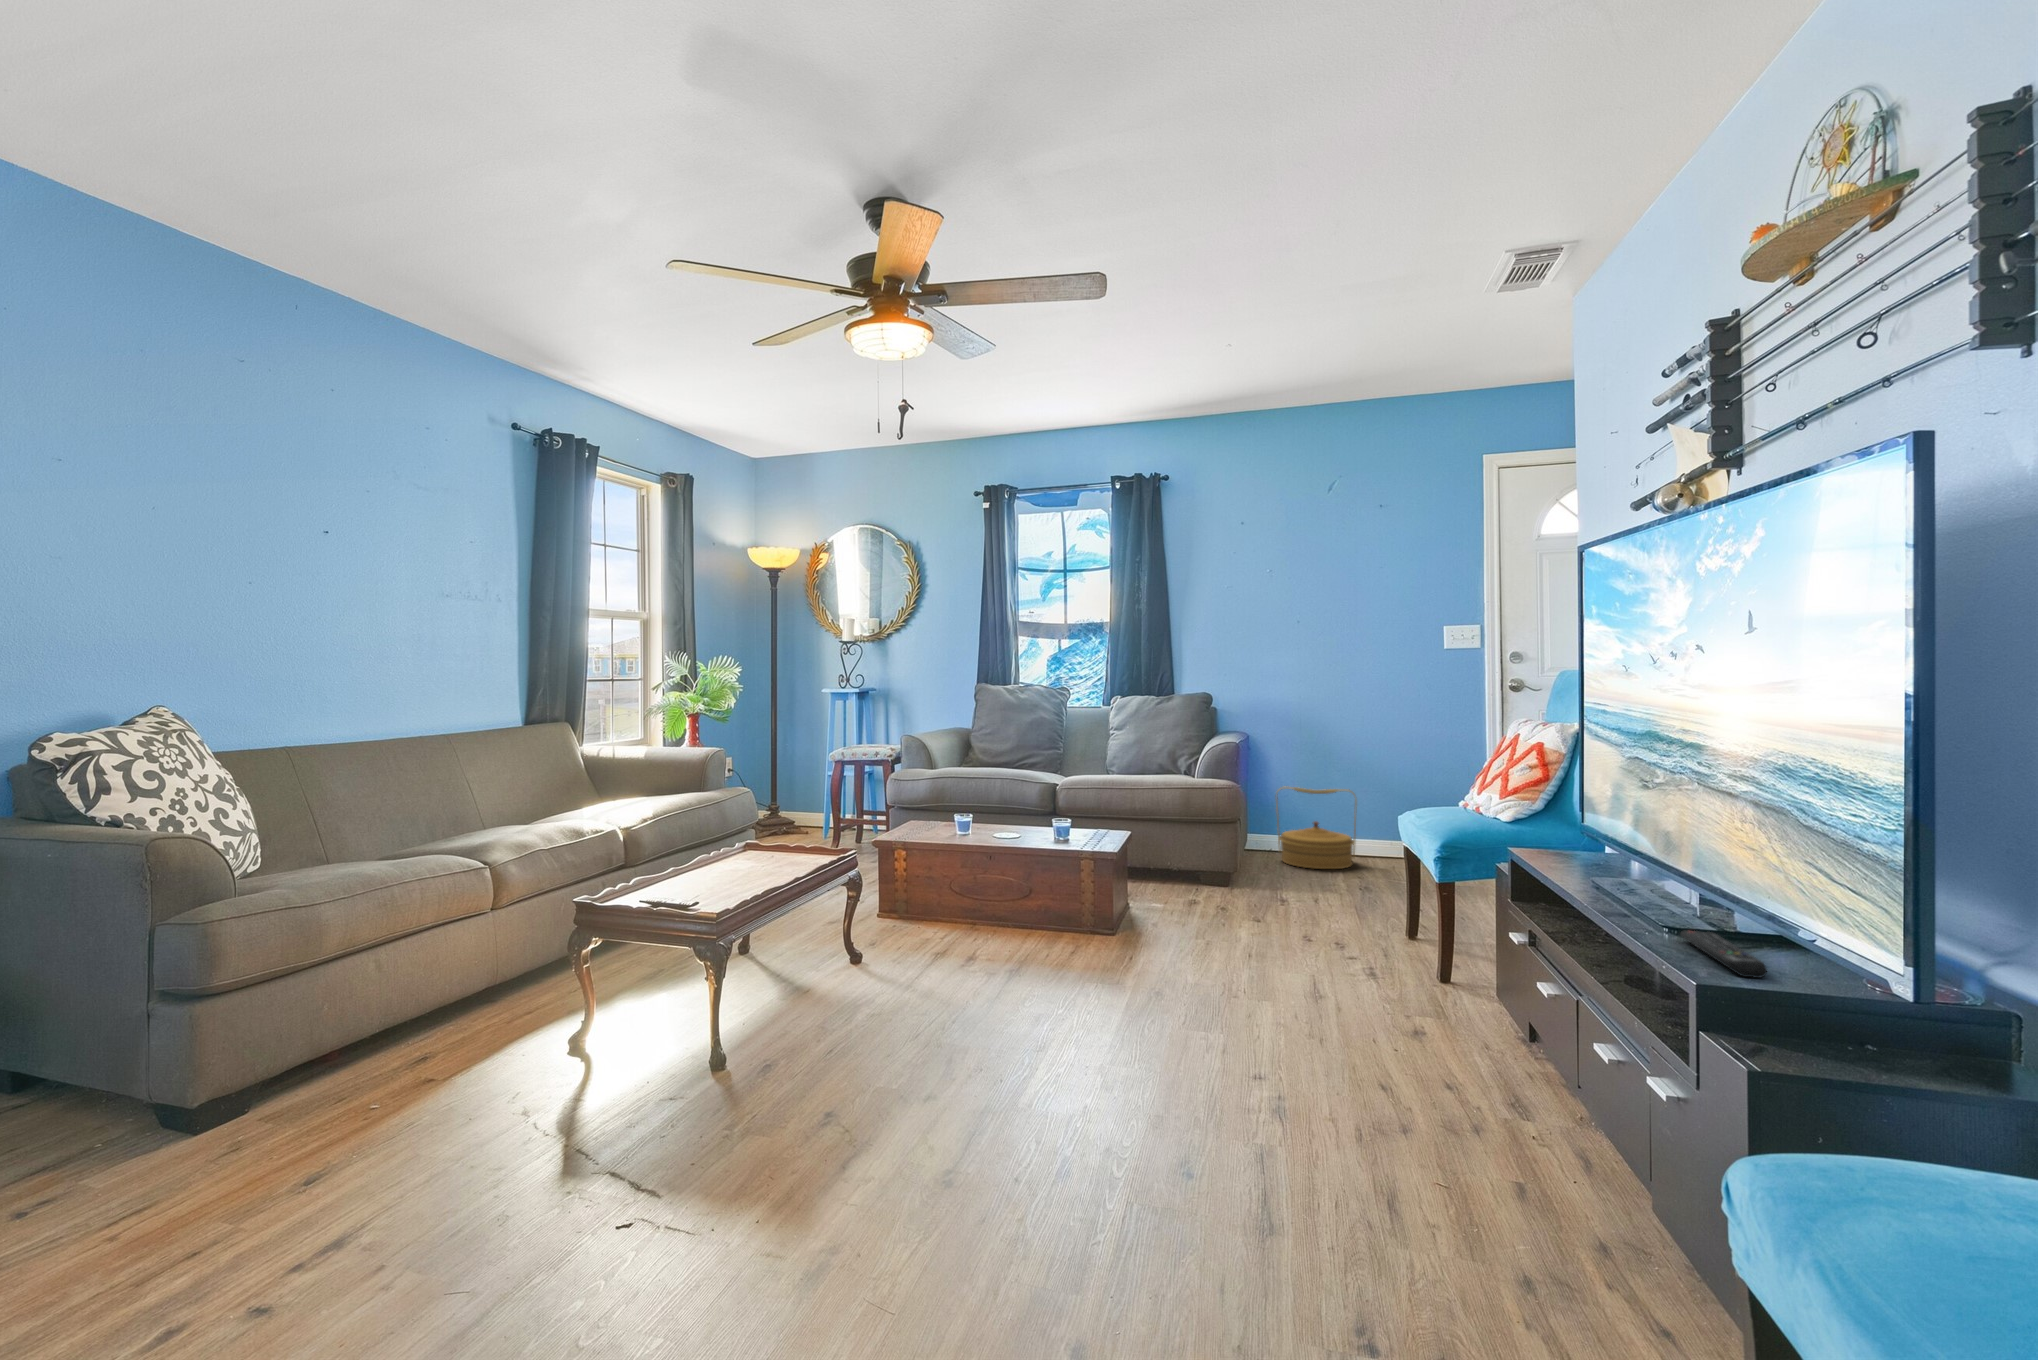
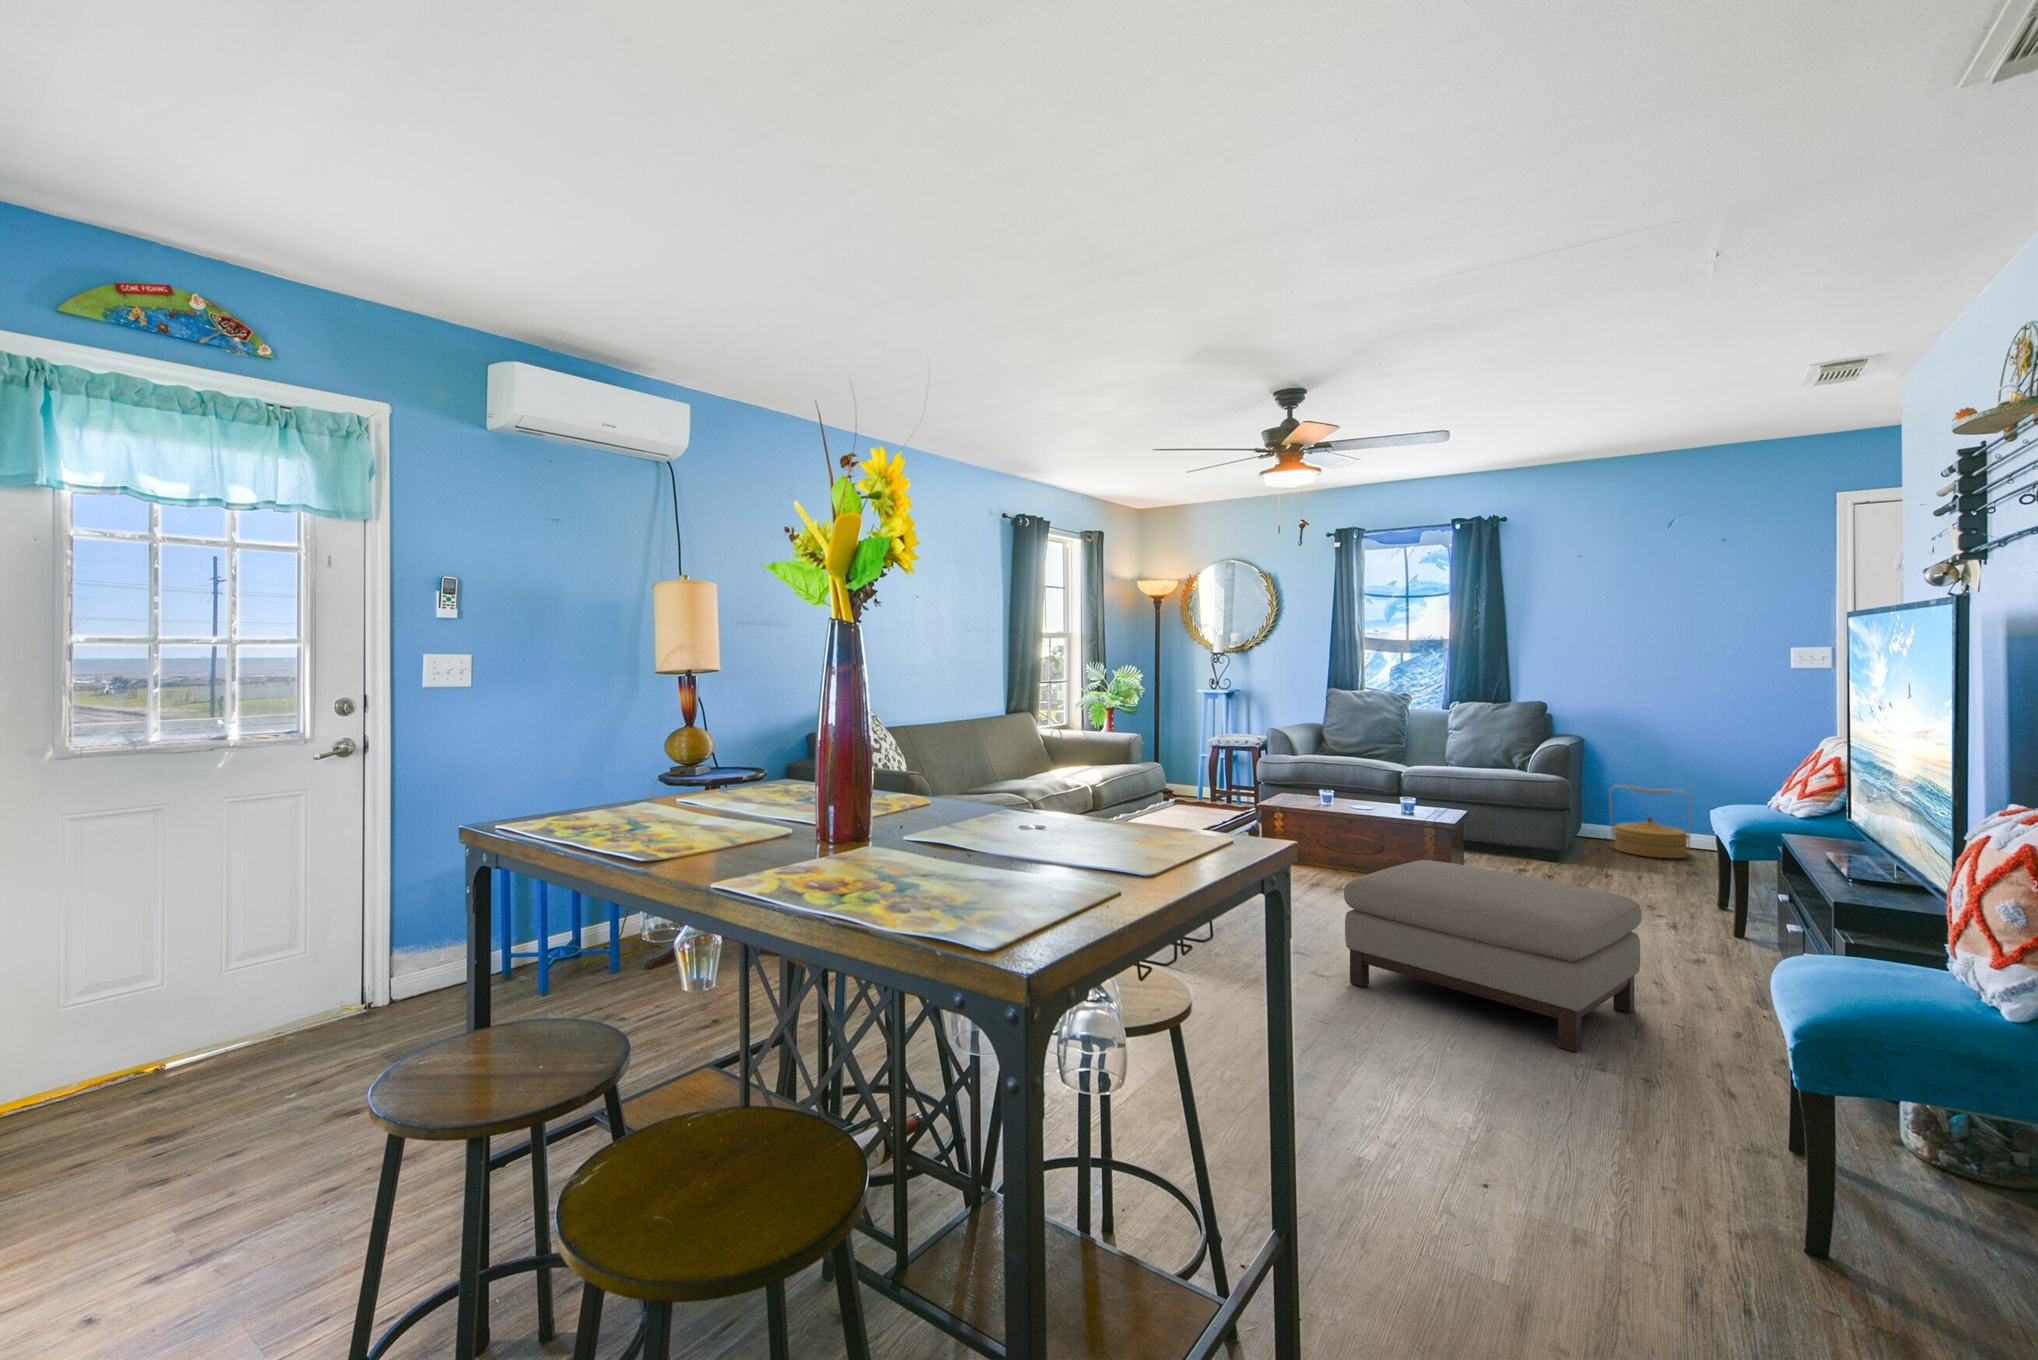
ottoman: none [935,928,1372,1298] -> present [1344,860,1642,1052]
remote control: present [1680,931,1767,978] -> none [1865,880,1905,904]

